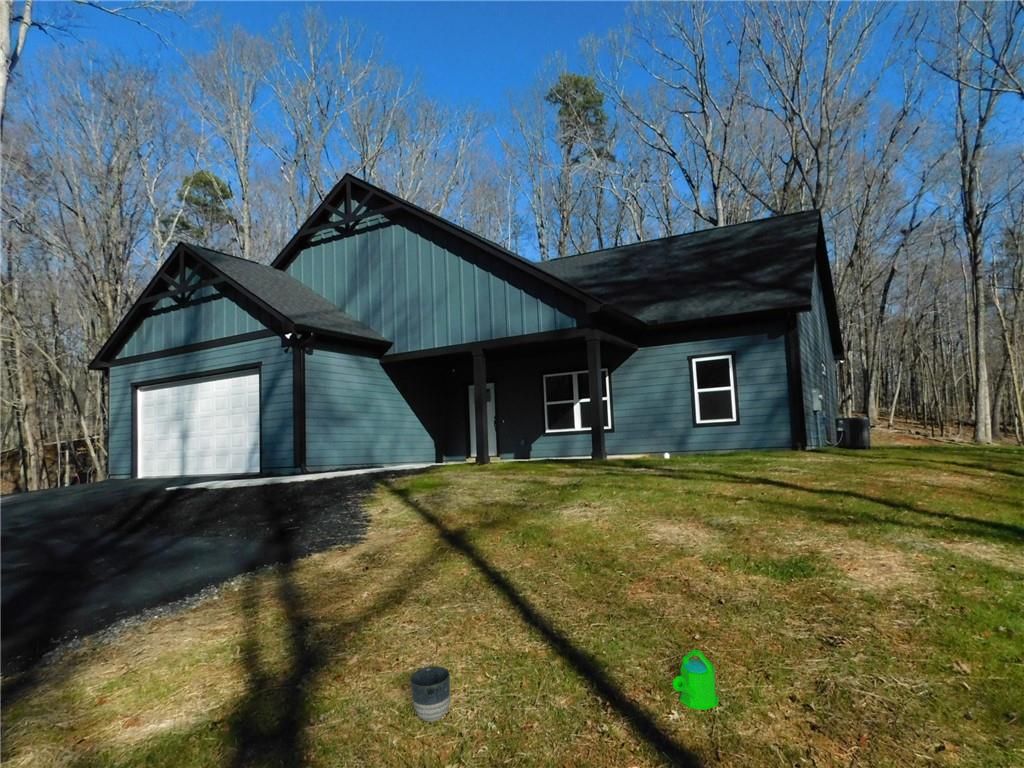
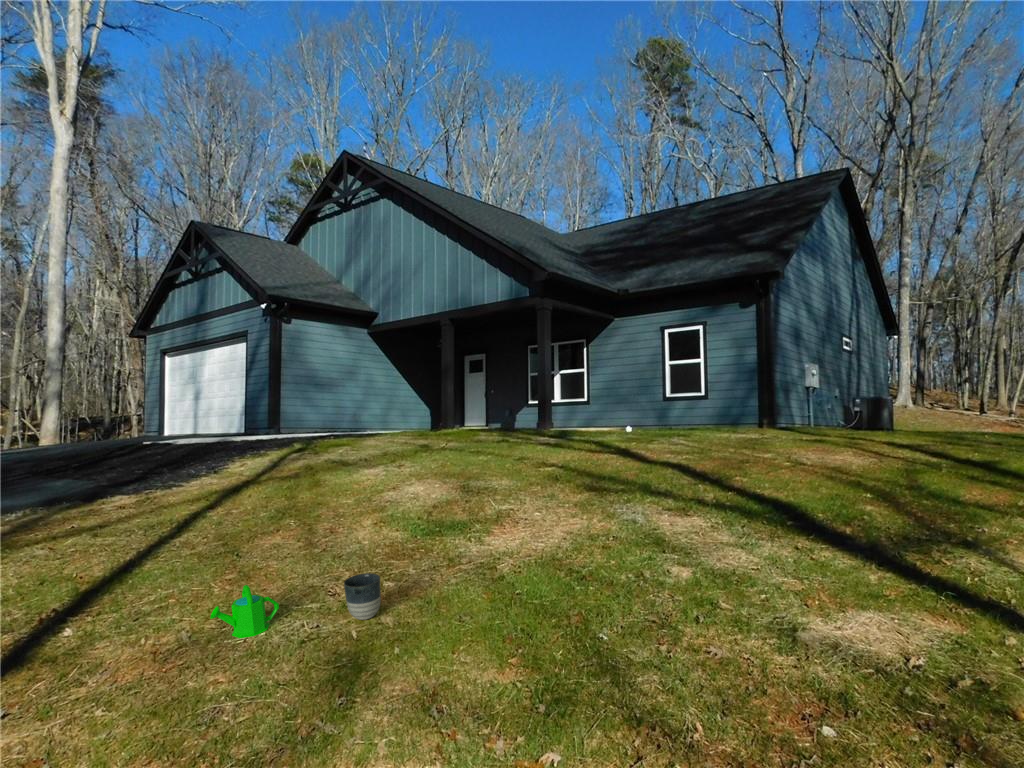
planter: present [410,666,450,722] -> present [344,573,381,620]

